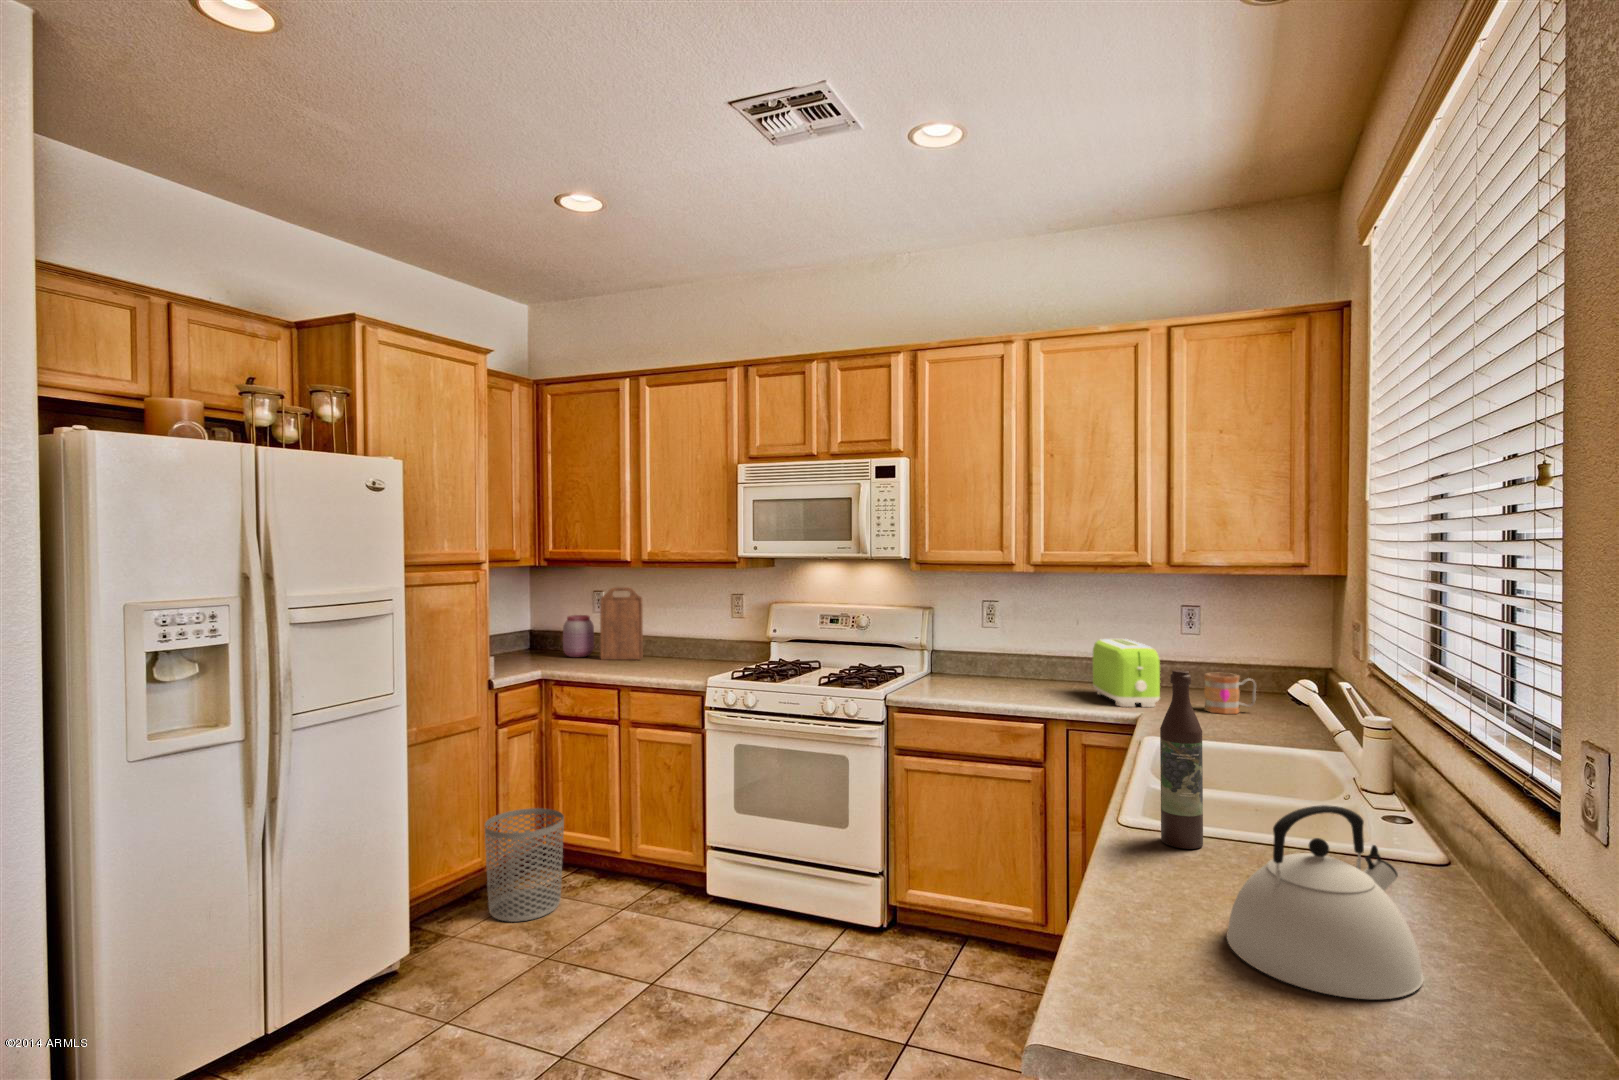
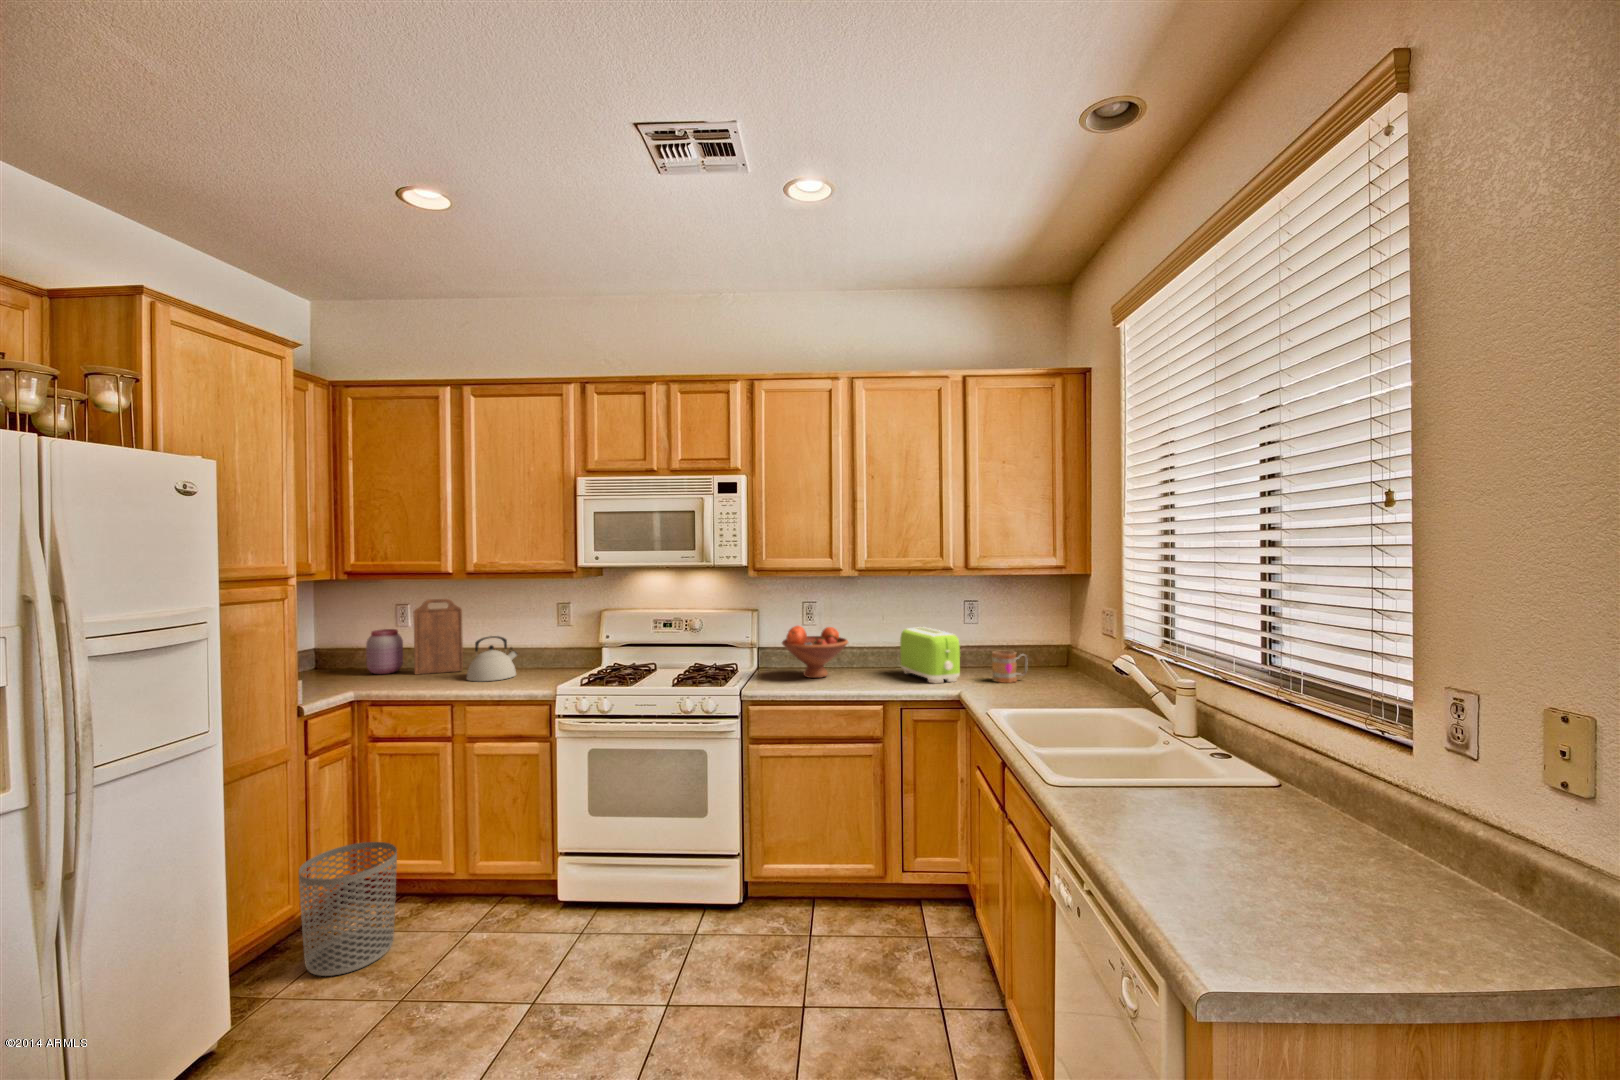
fruit bowl: none [945,629,1024,691] -> present [782,626,848,678]
wine bottle: present [1160,670,1203,849] -> none [1103,666,1138,812]
kettle: present [1227,805,1424,1000] -> present [466,636,517,681]

